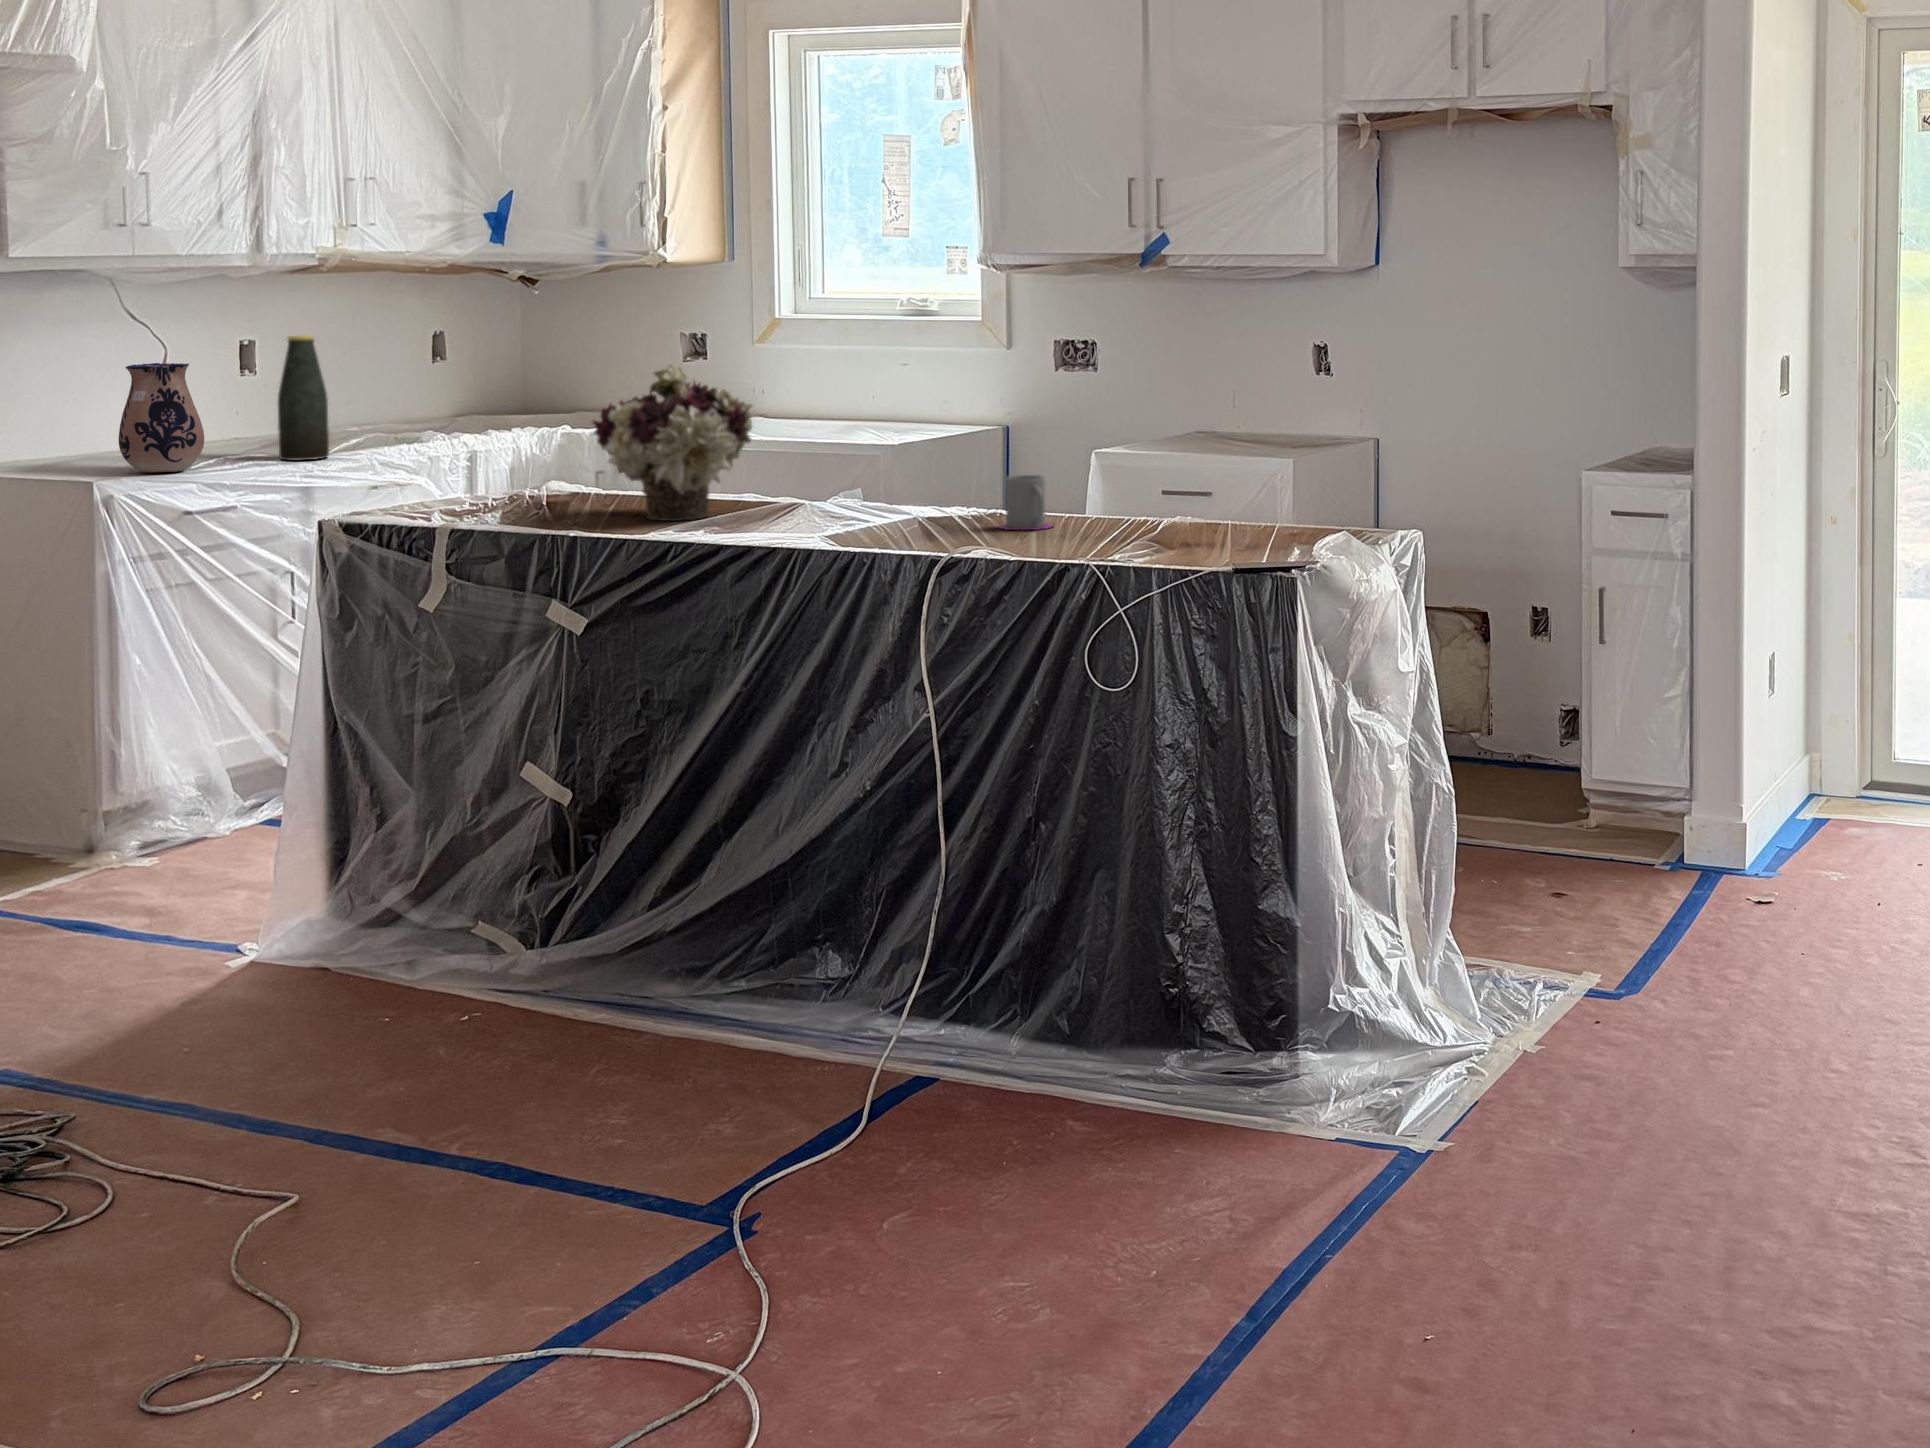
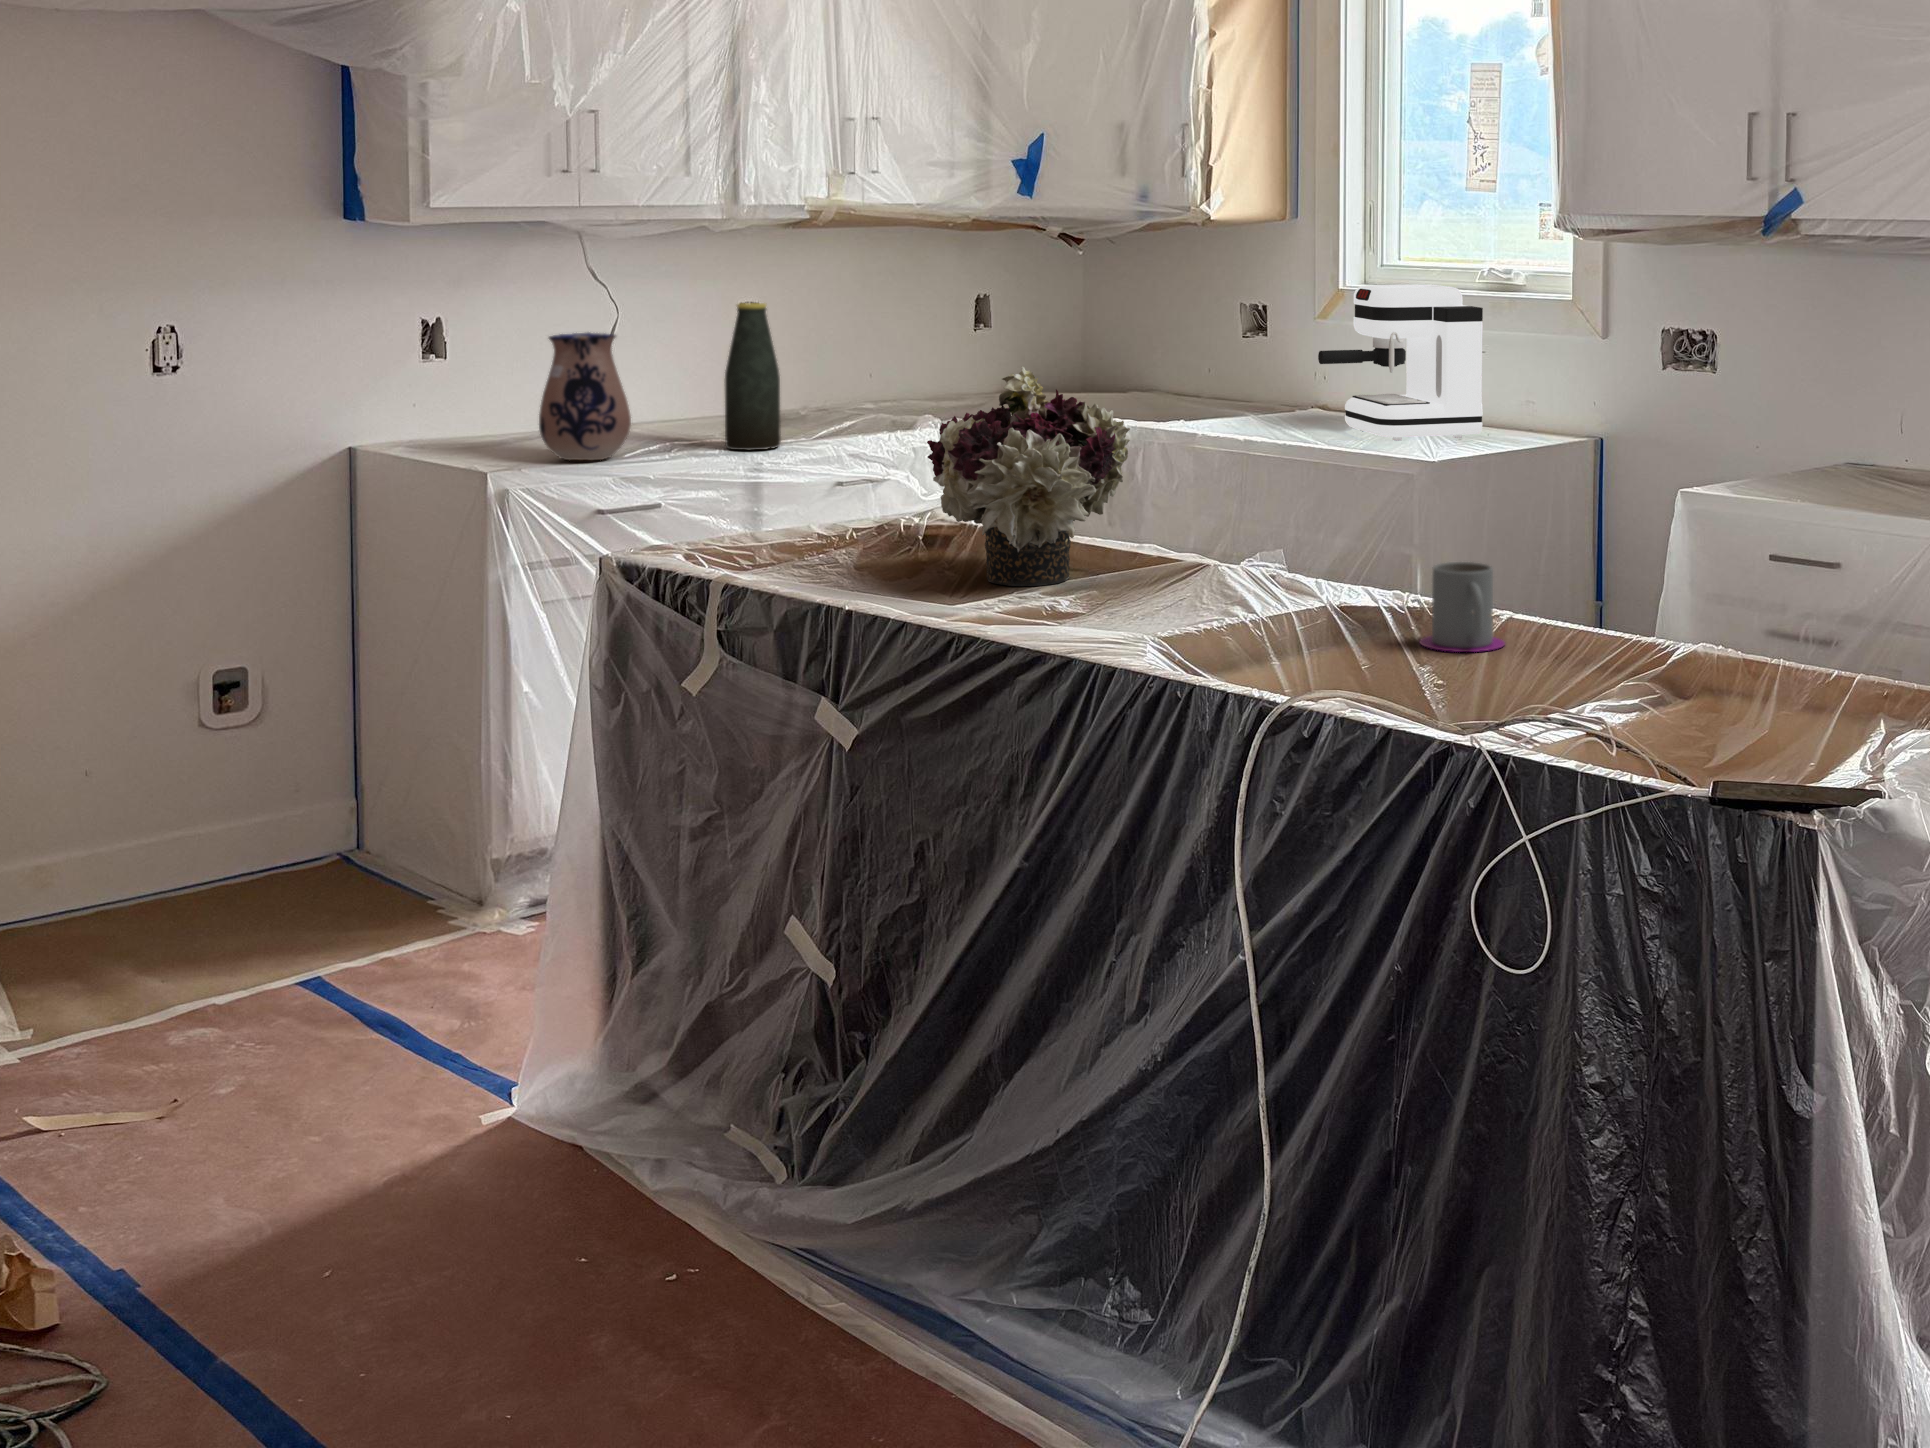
coffee maker: none [780,312,914,434] -> present [1318,284,1483,441]

